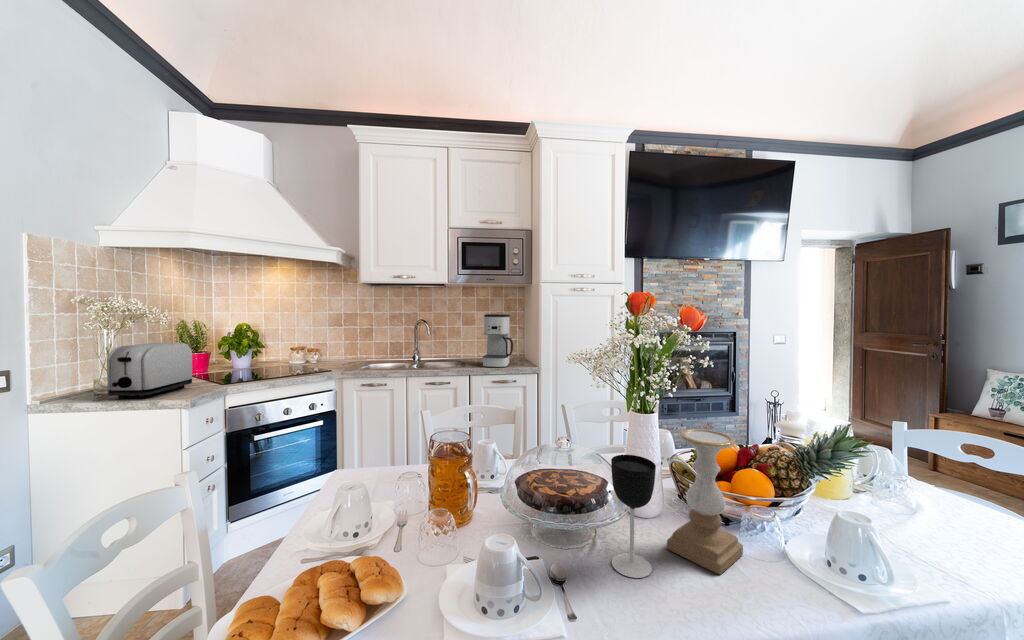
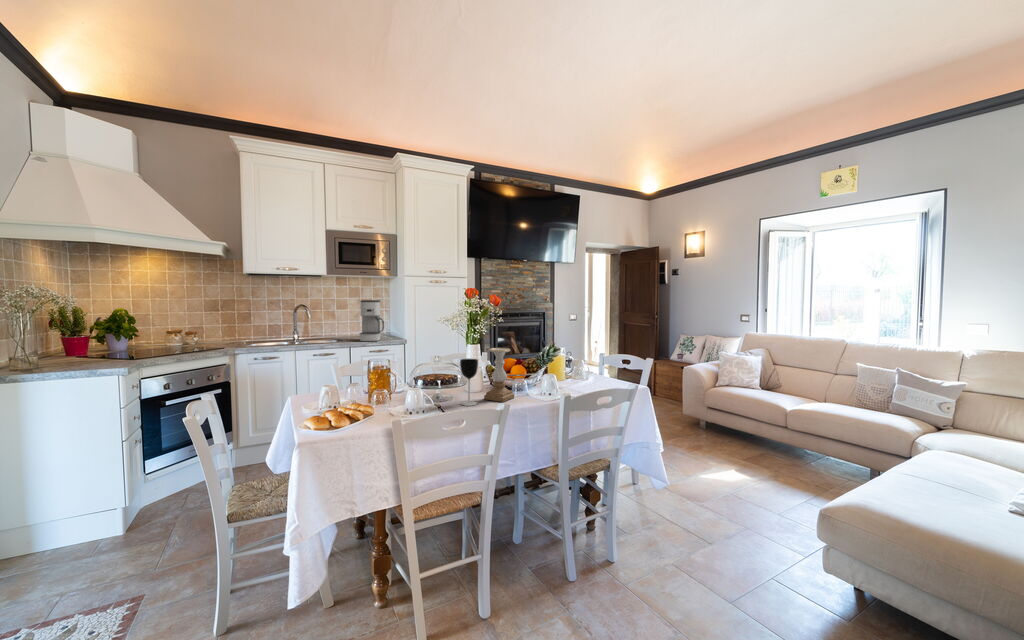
toaster: present [107,343,193,399] -> none [40,324,106,371]

